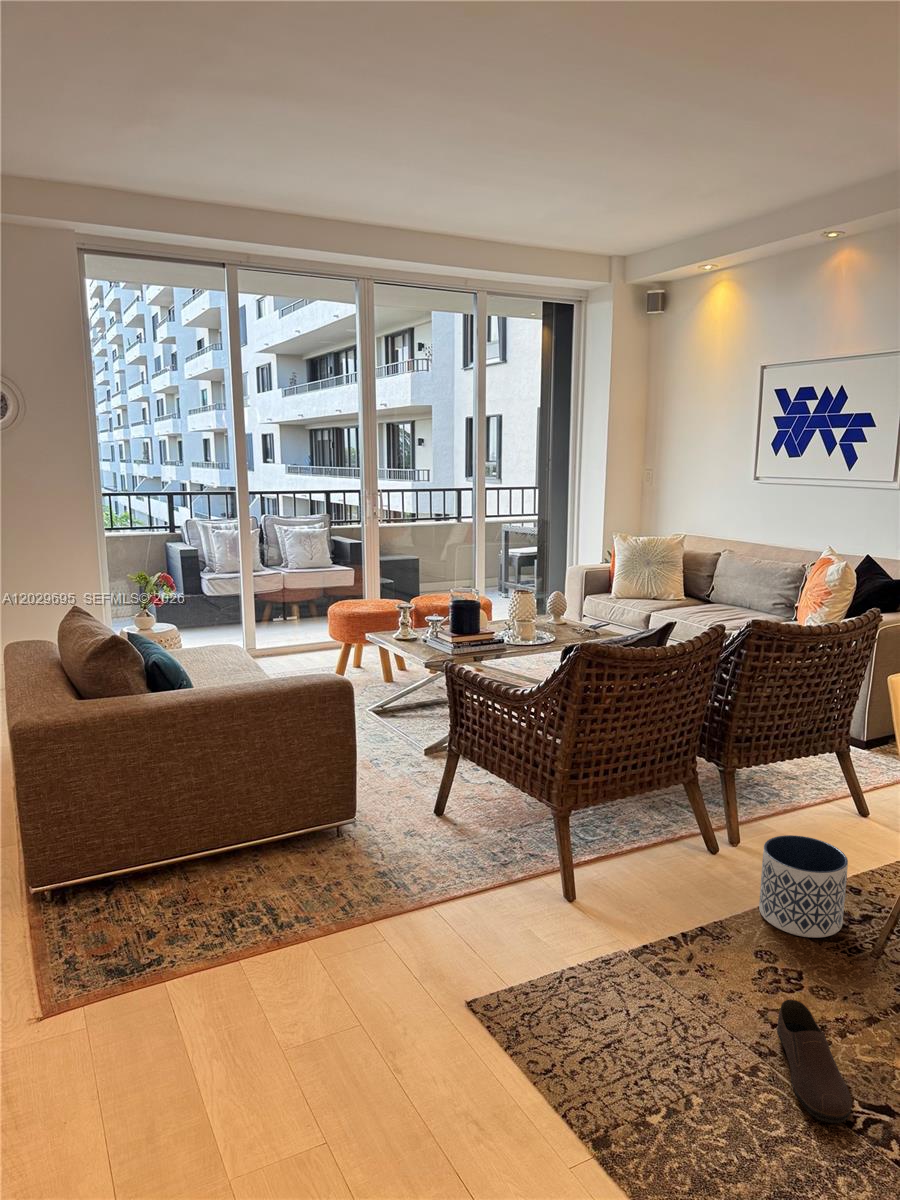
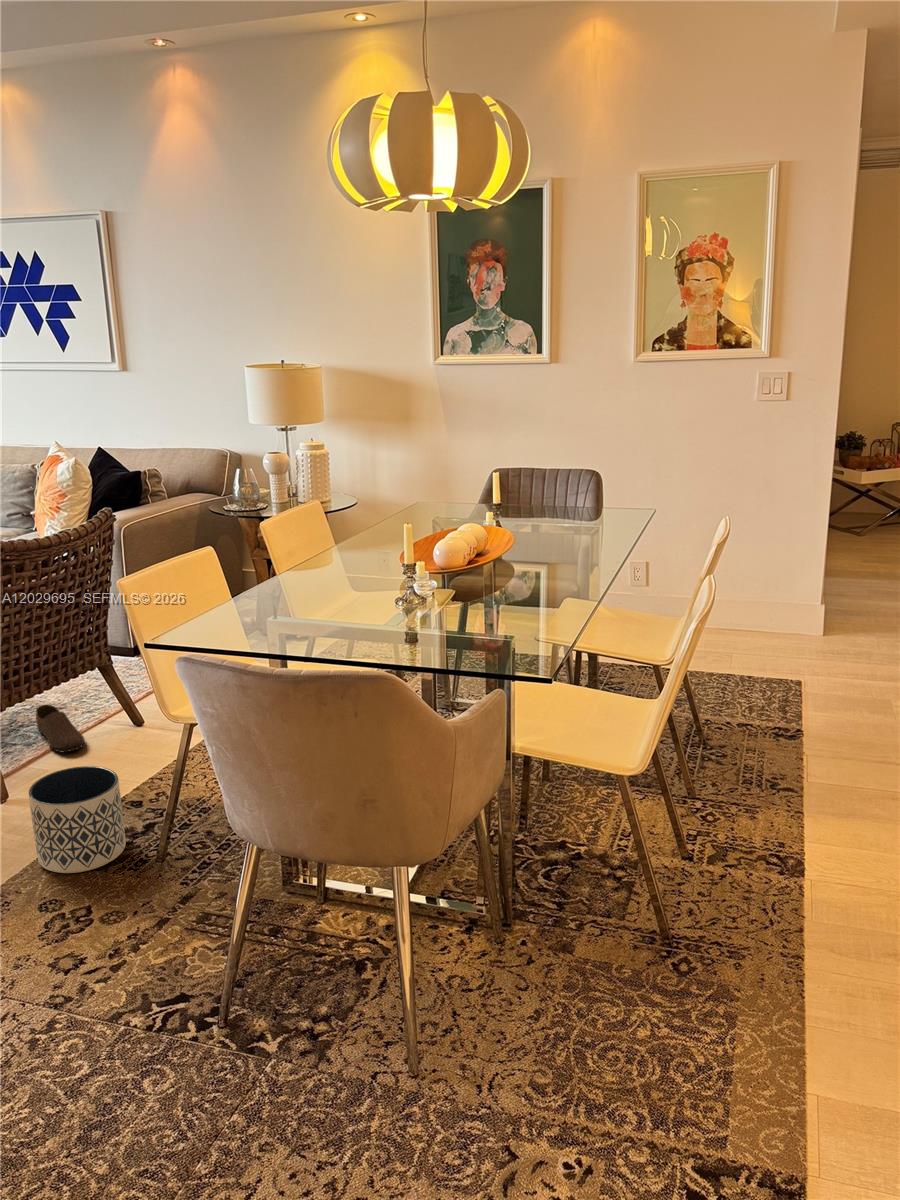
shoe: present [777,1000,852,1123] -> present [36,705,84,752]

